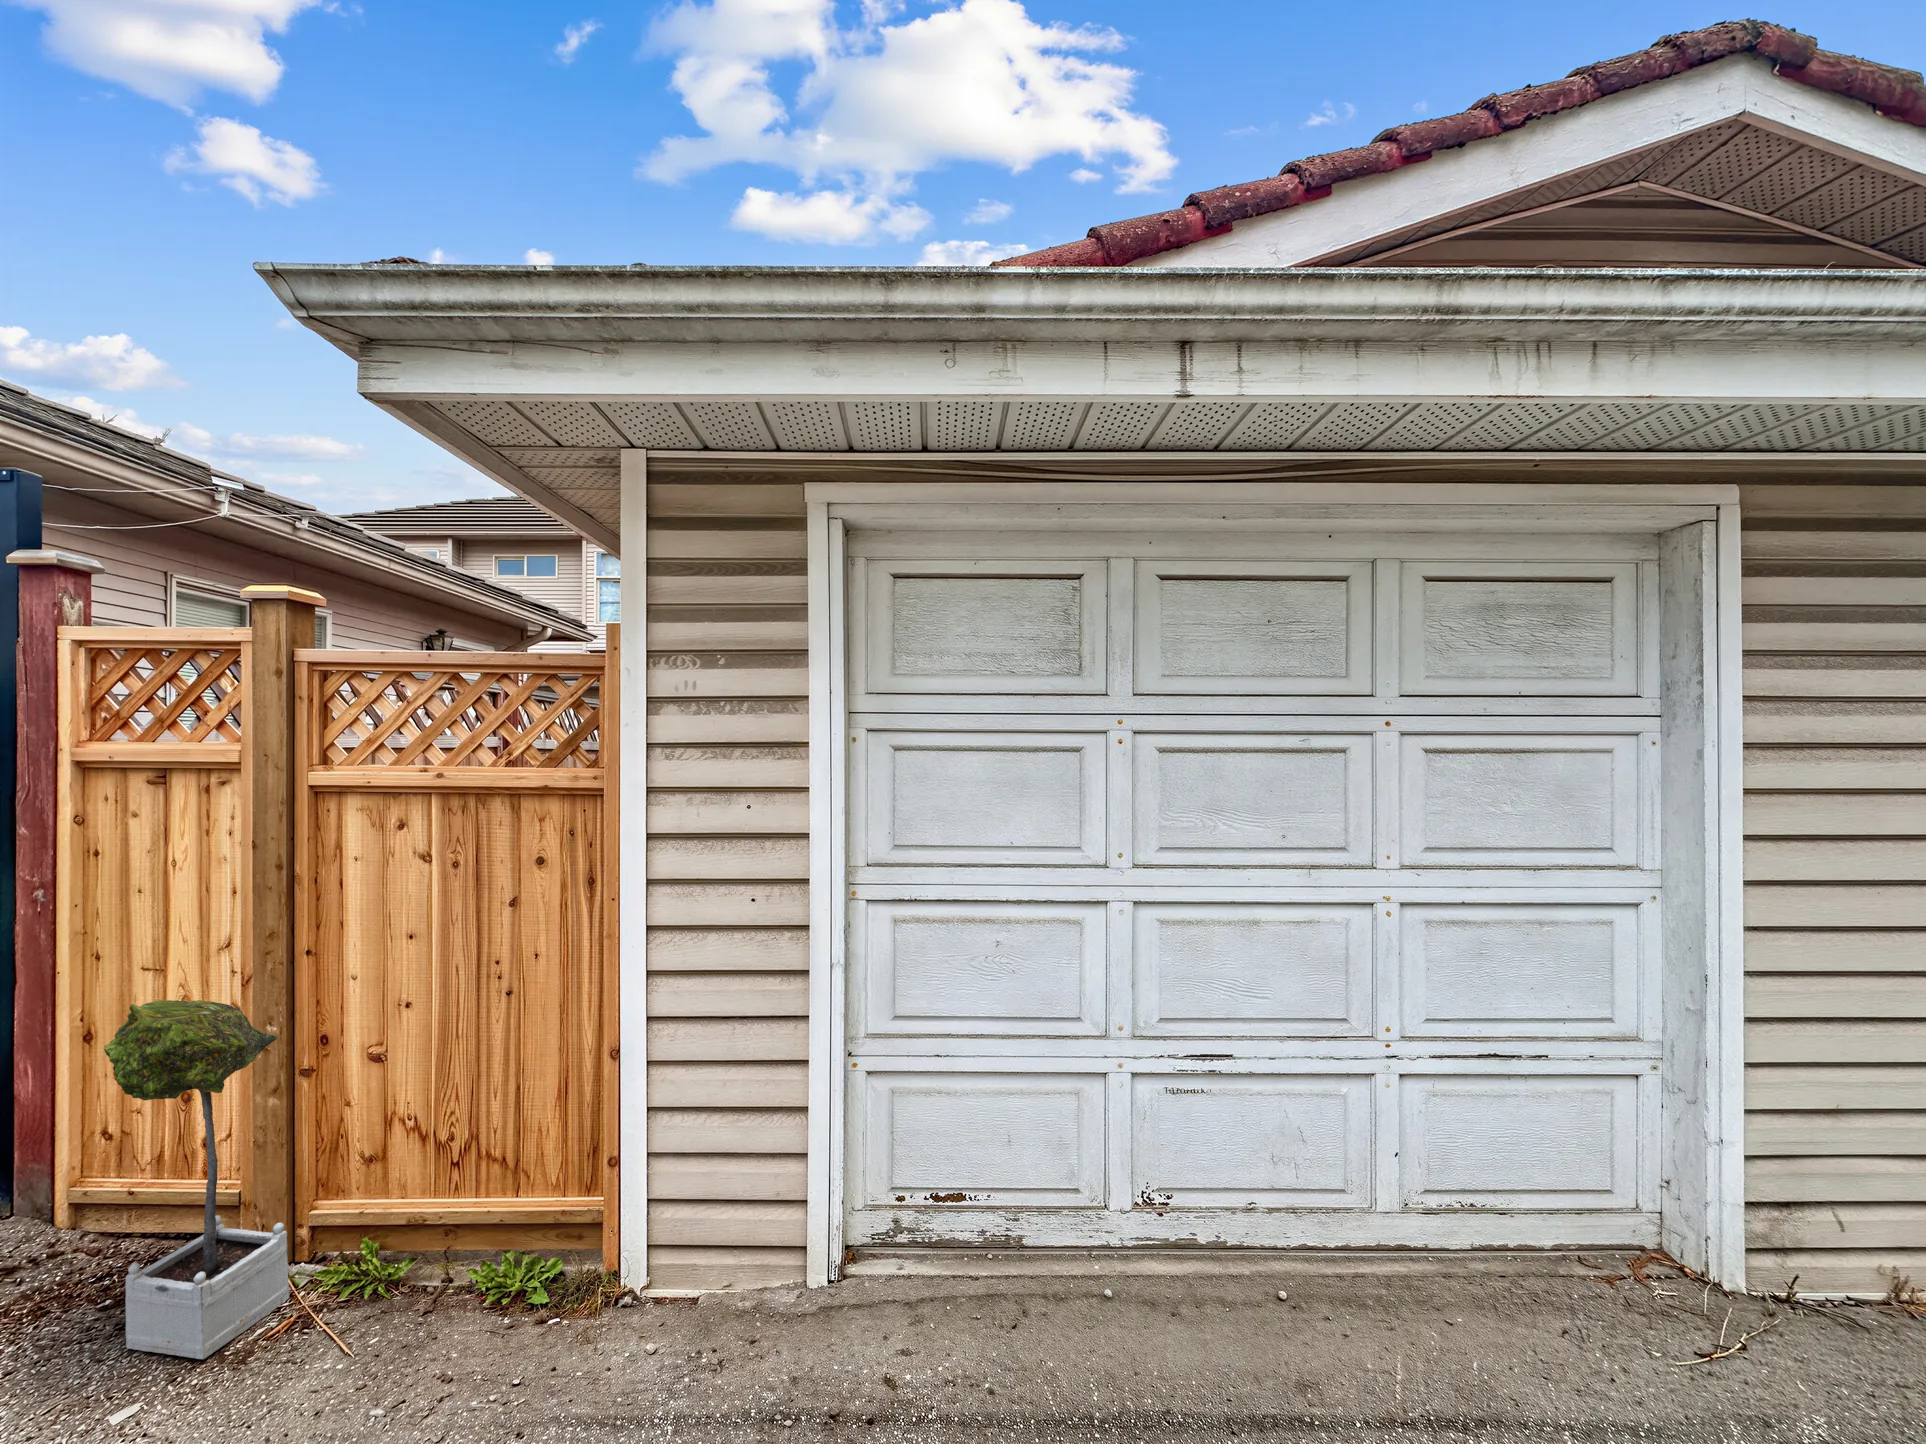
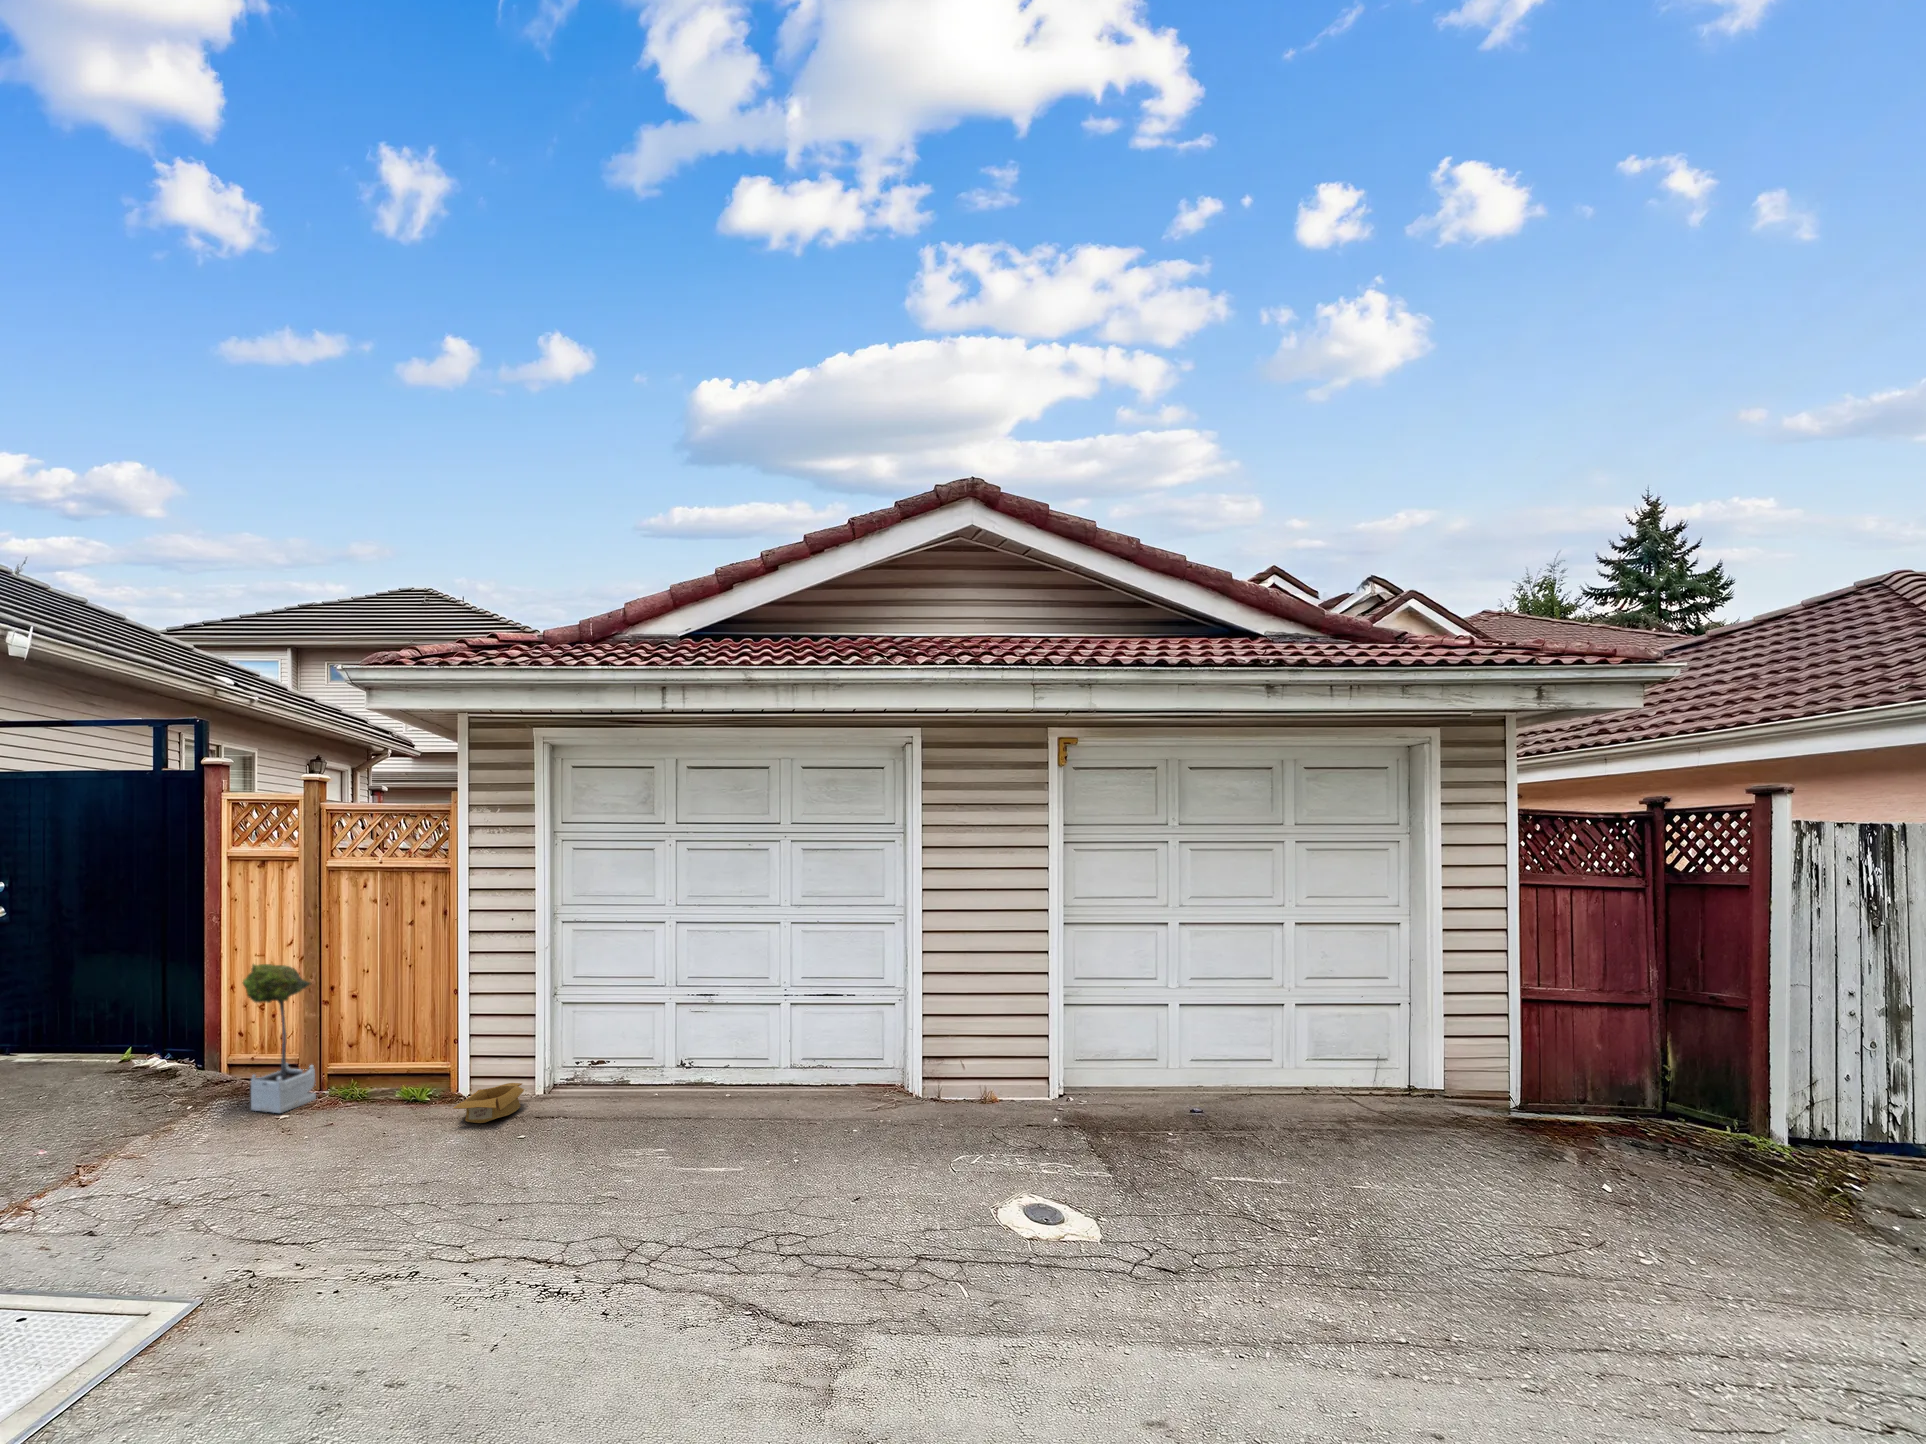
cardboard box: none [660,1255,796,1384] -> present [453,1083,524,1123]

